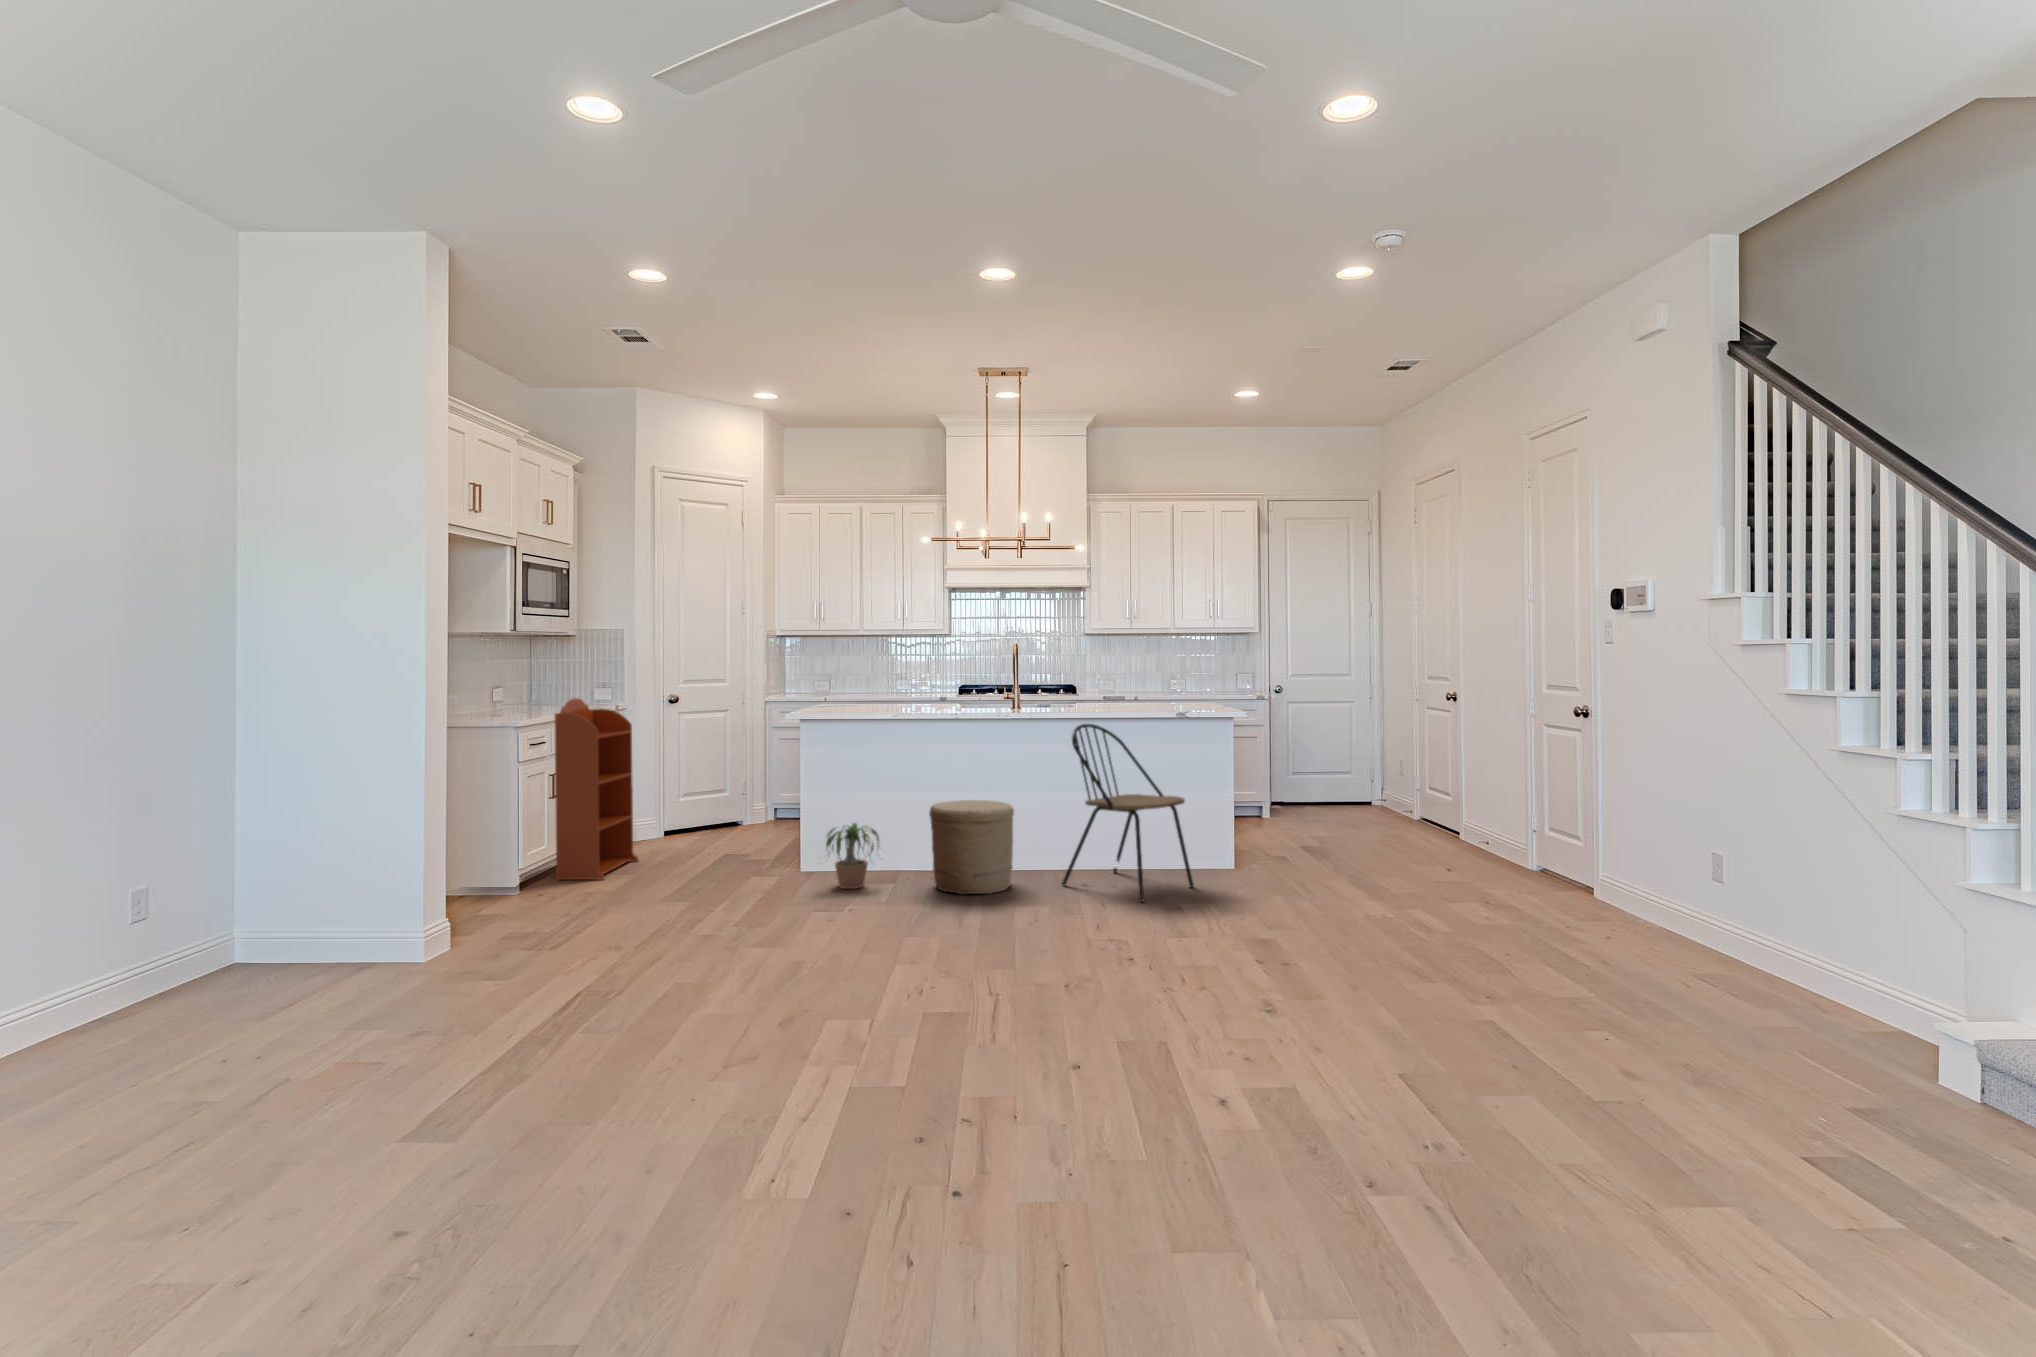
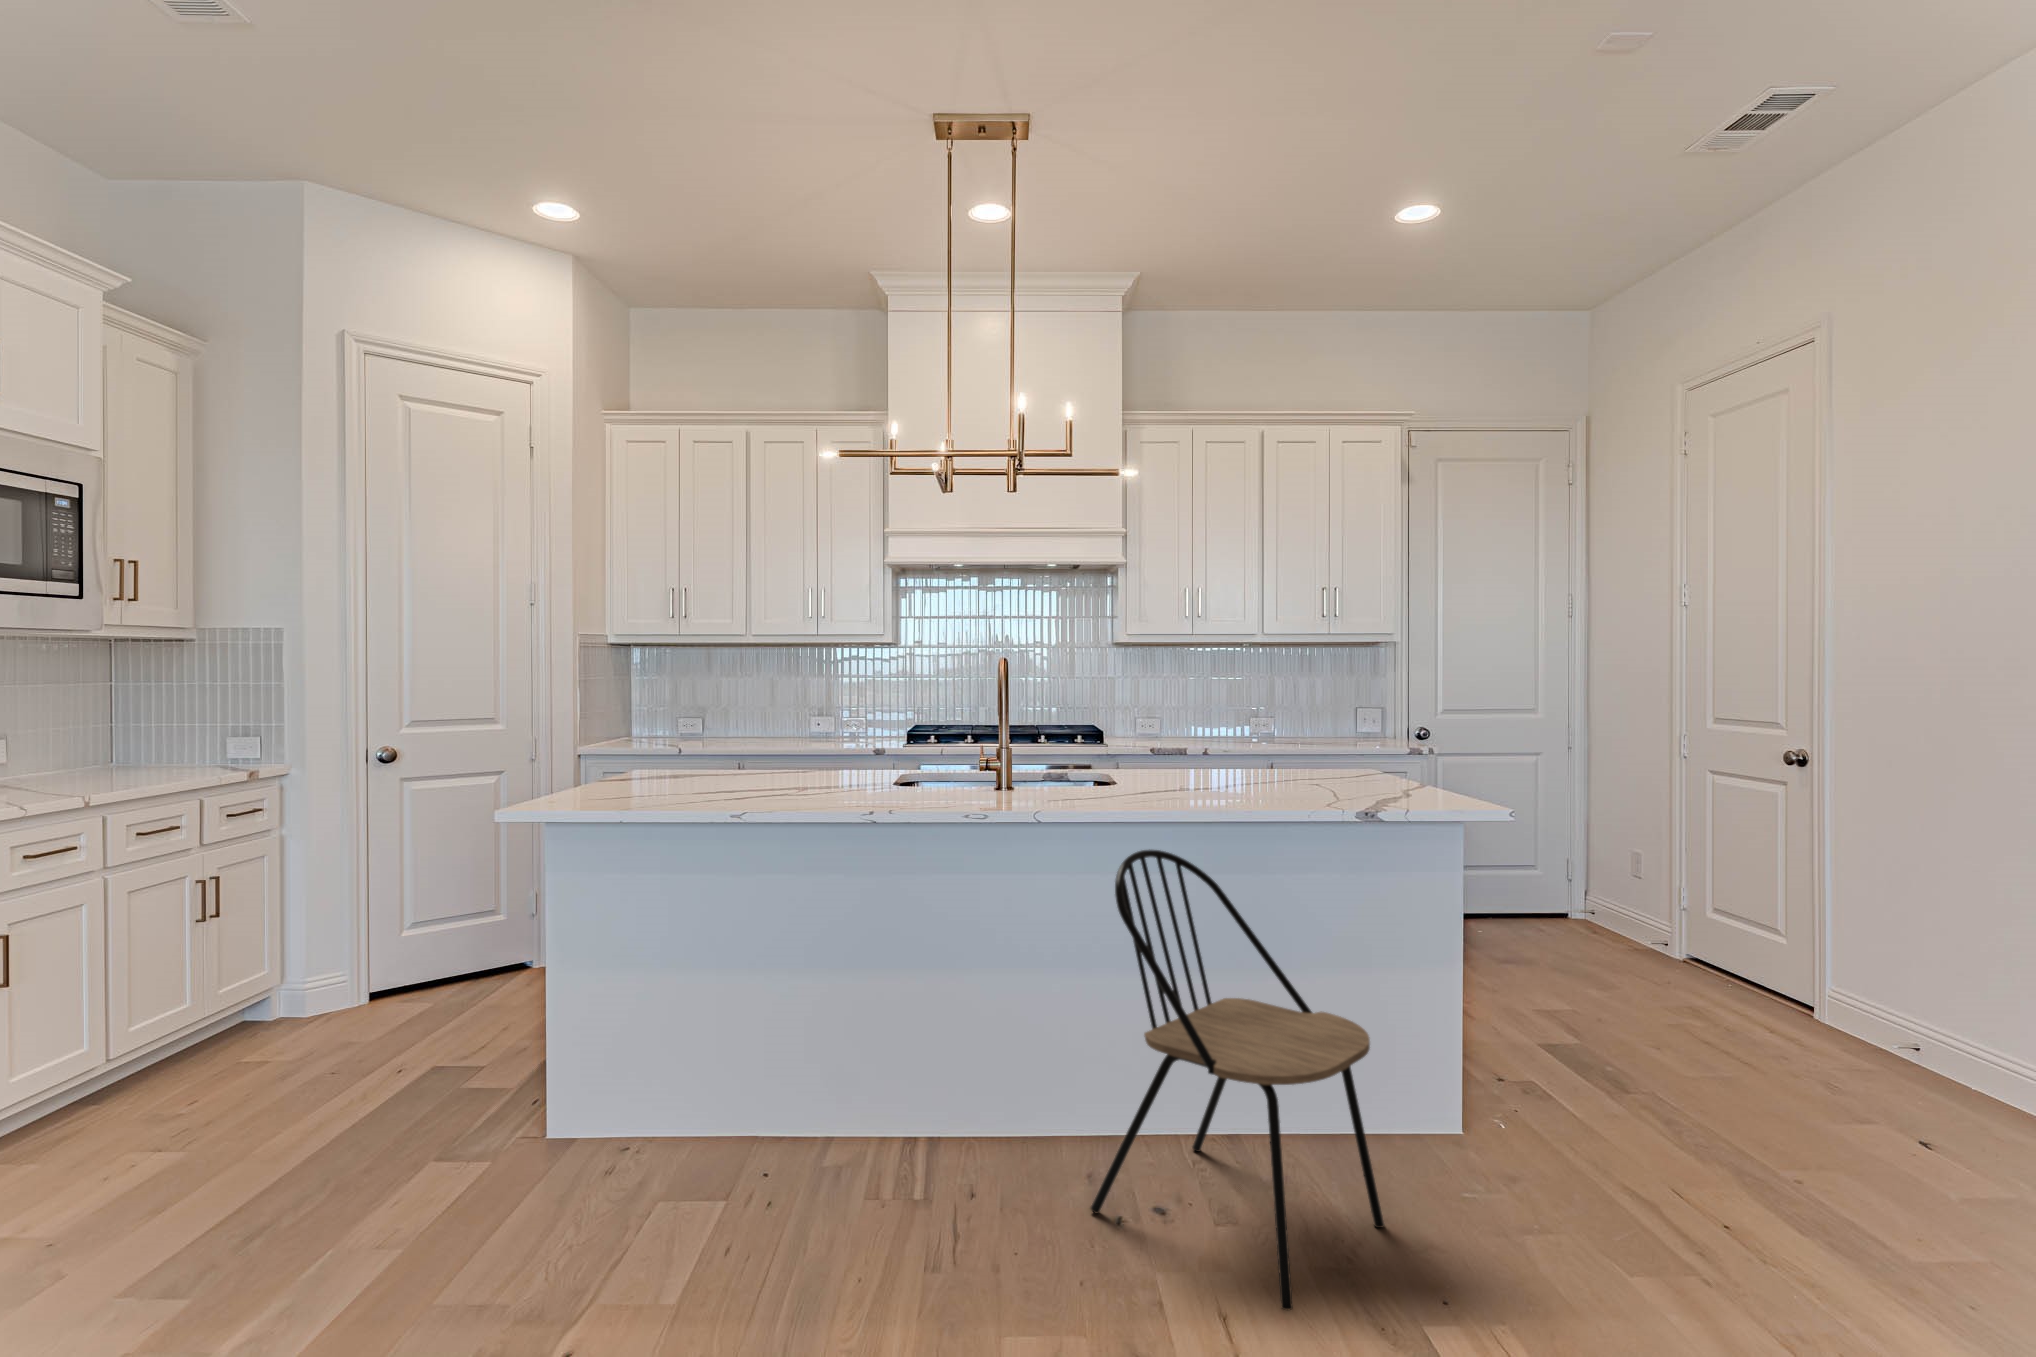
bookcase: present [555,698,639,880] -> none [14,778,260,1170]
woven basket: present [929,800,1014,895] -> none [799,1008,987,1259]
potted plant: present [826,823,880,889] -> none [543,1063,722,1224]

